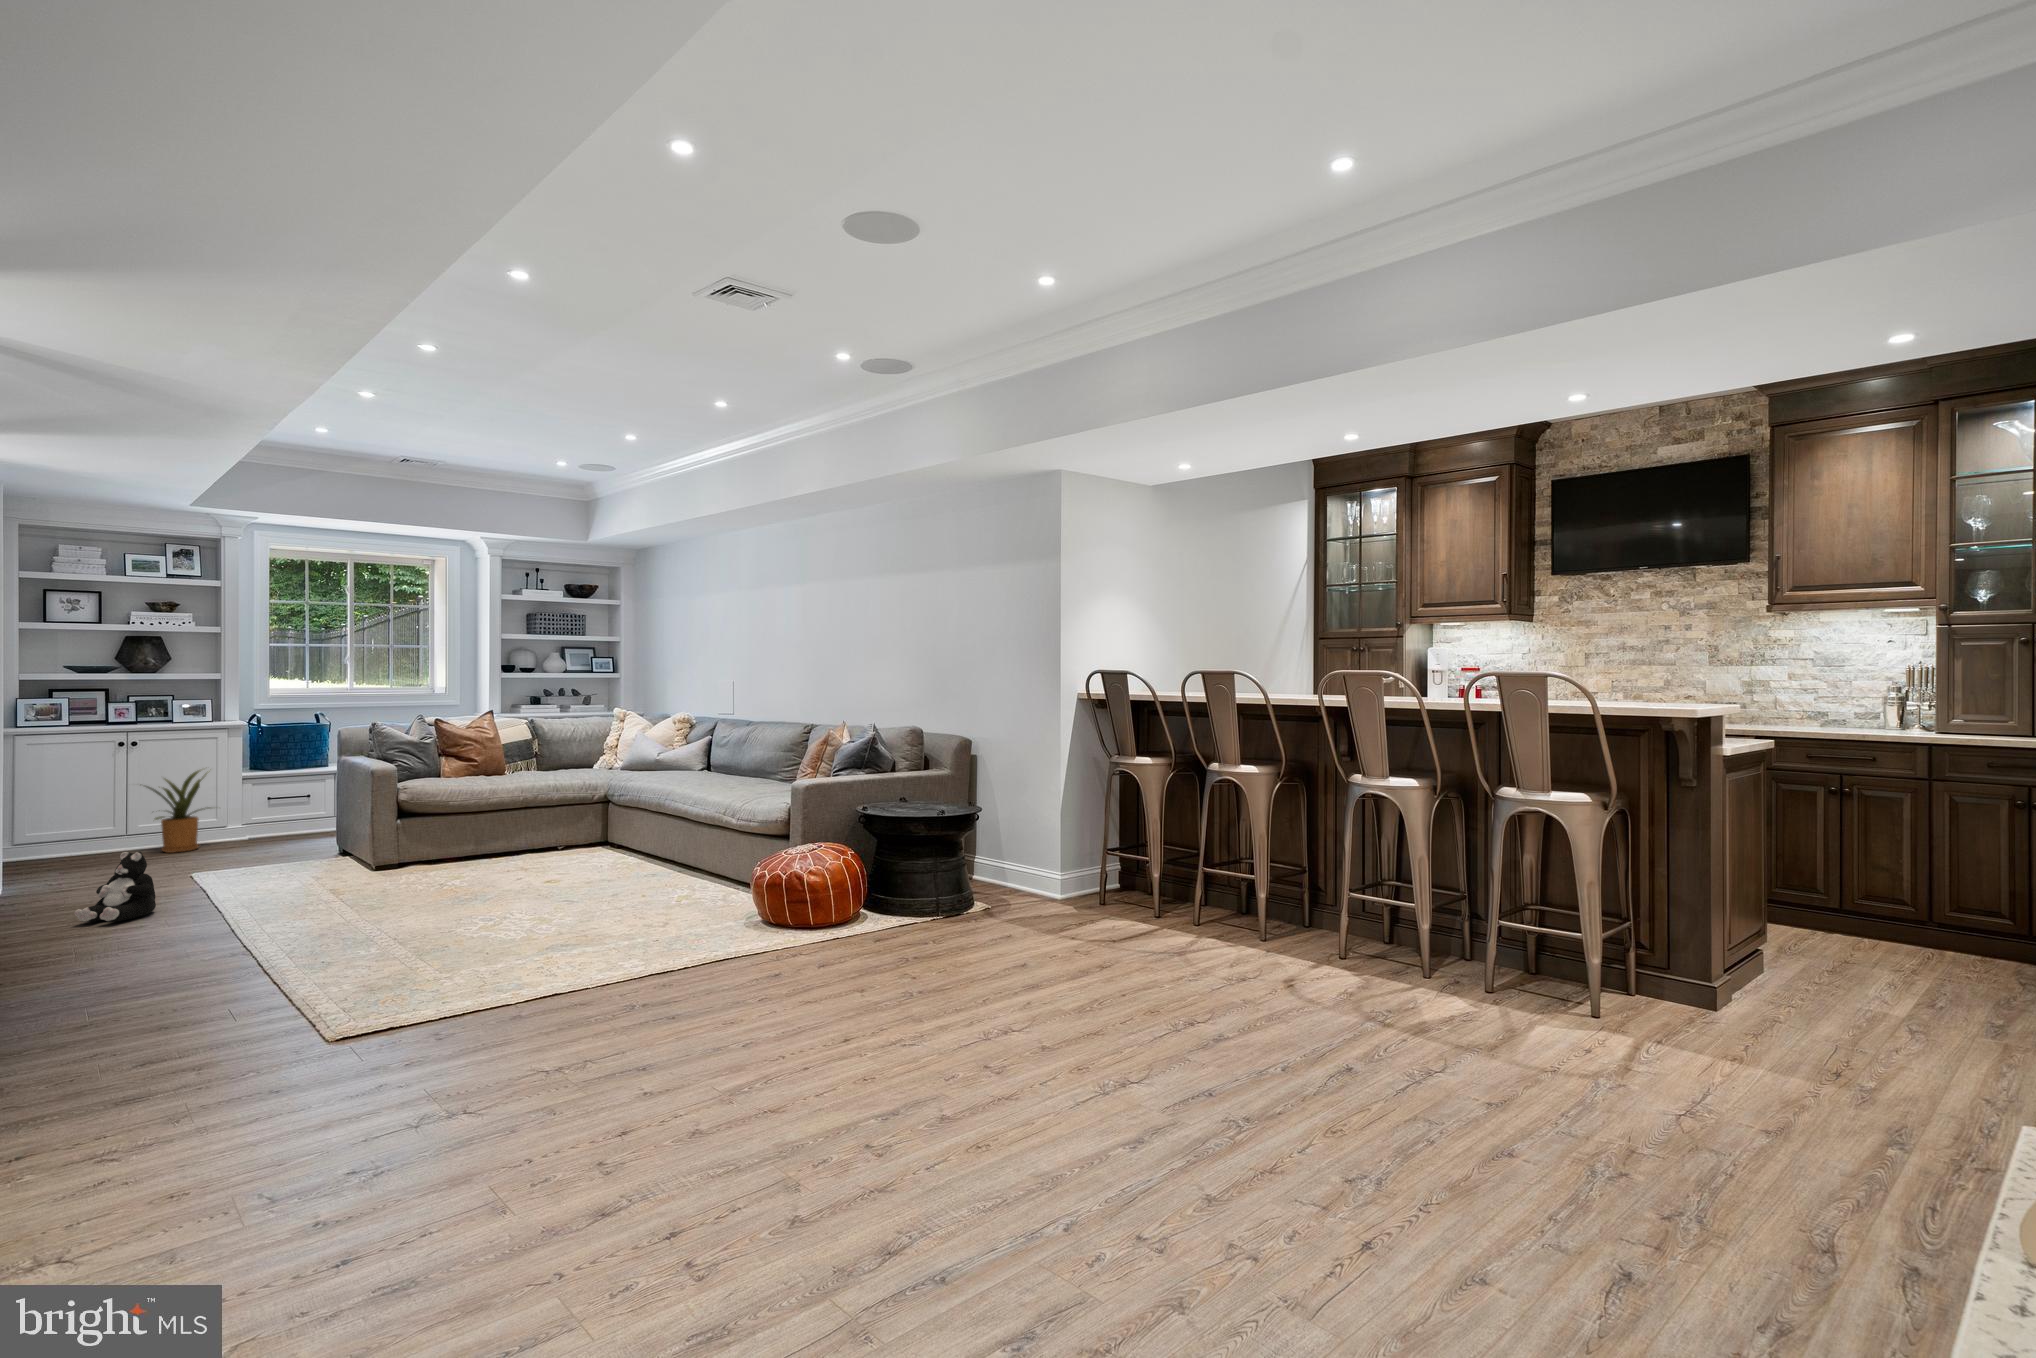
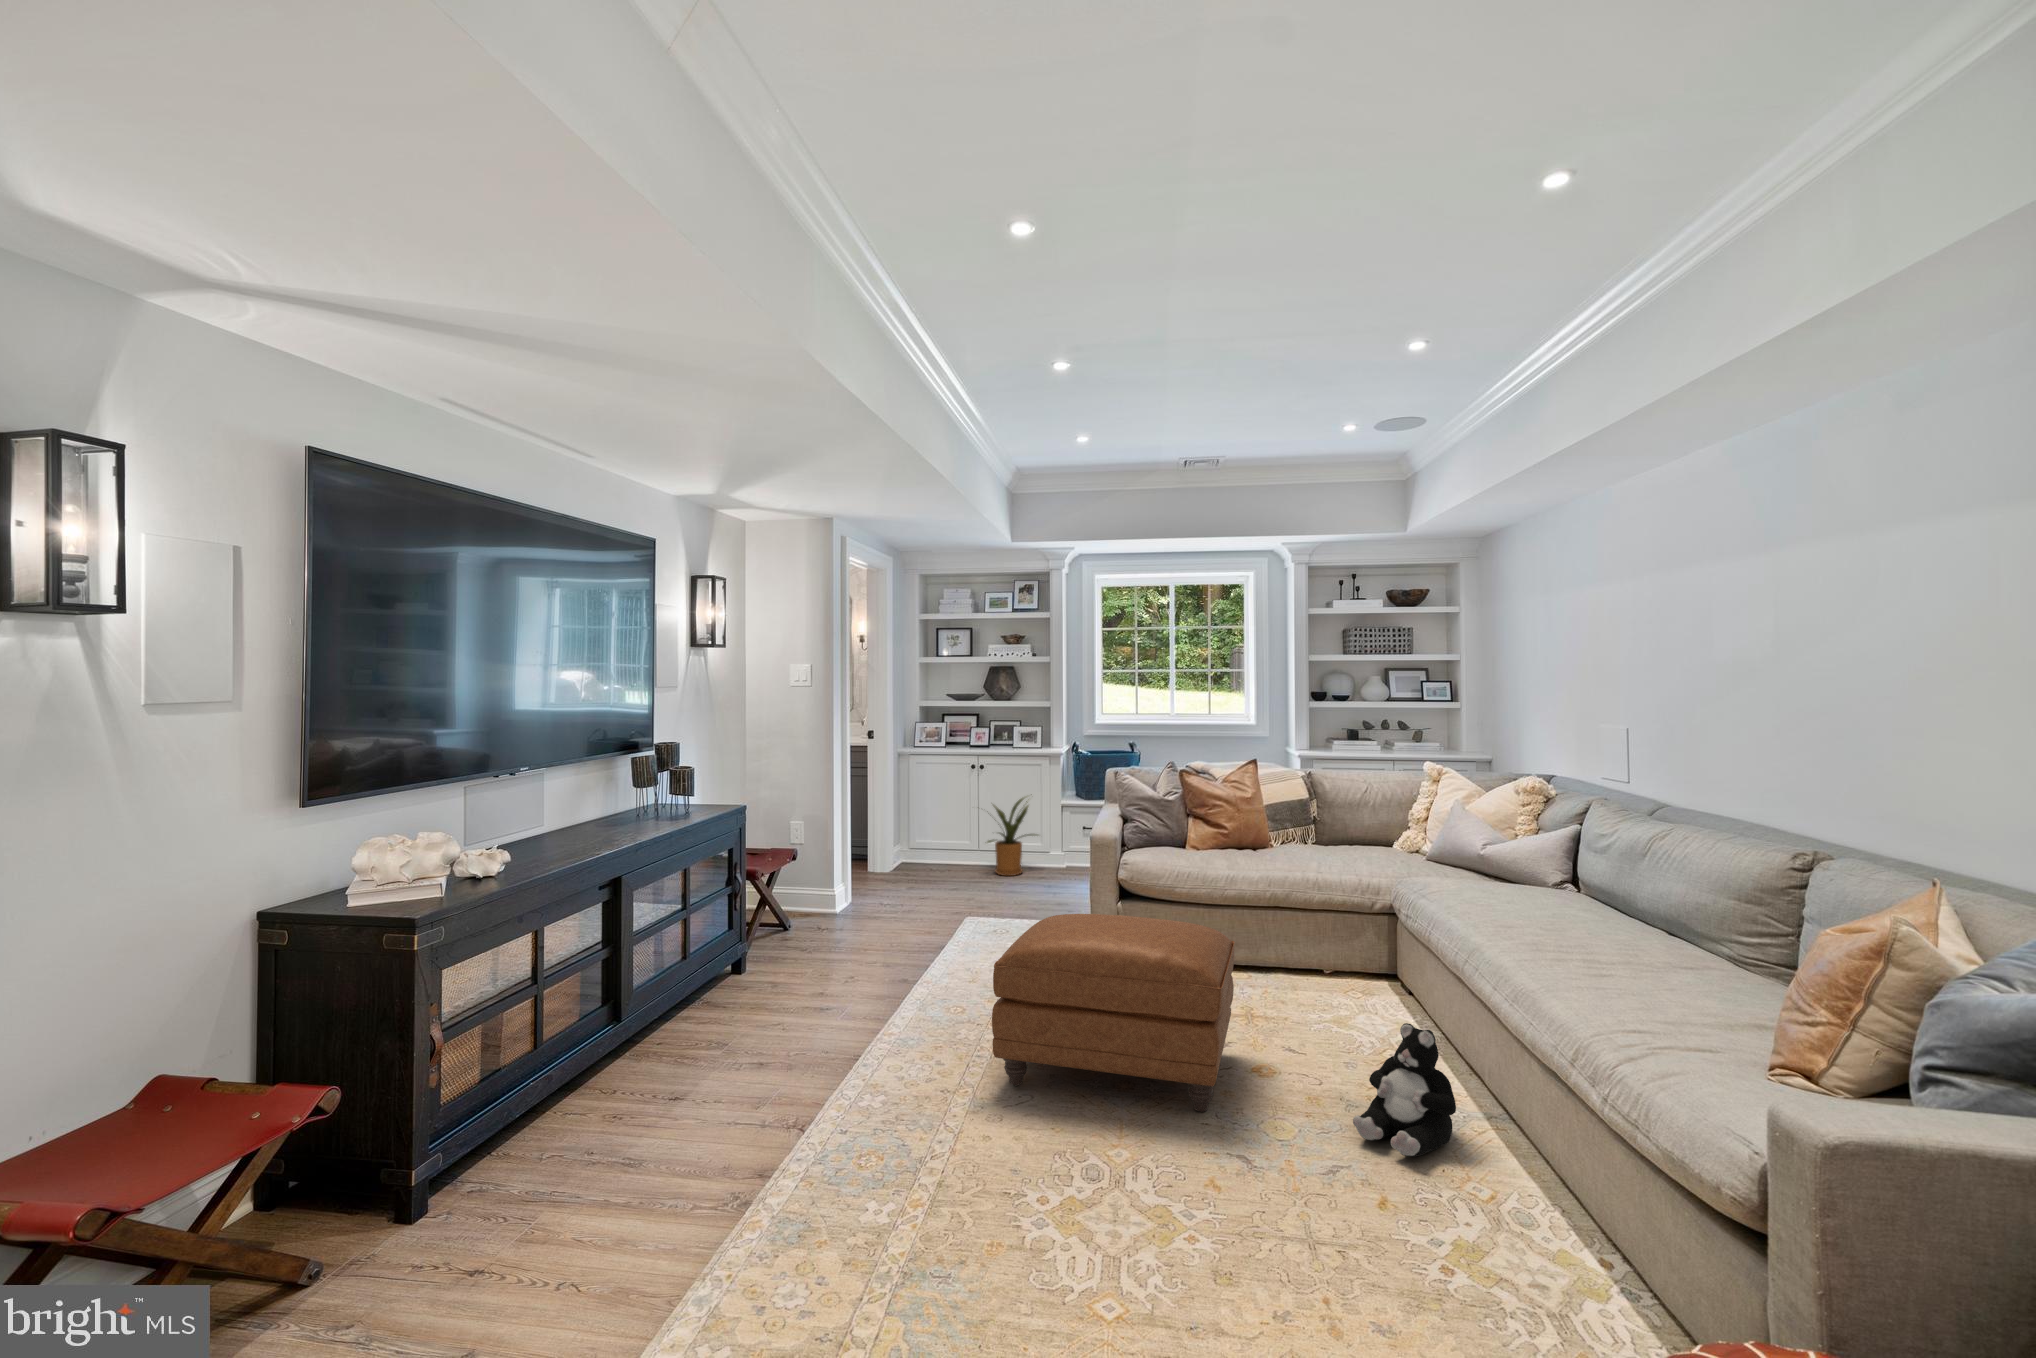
ottoman: none [361,803,541,924] -> present [992,914,1235,1112]
plush toy: present [75,851,156,922] -> present [1353,1023,1456,1156]

